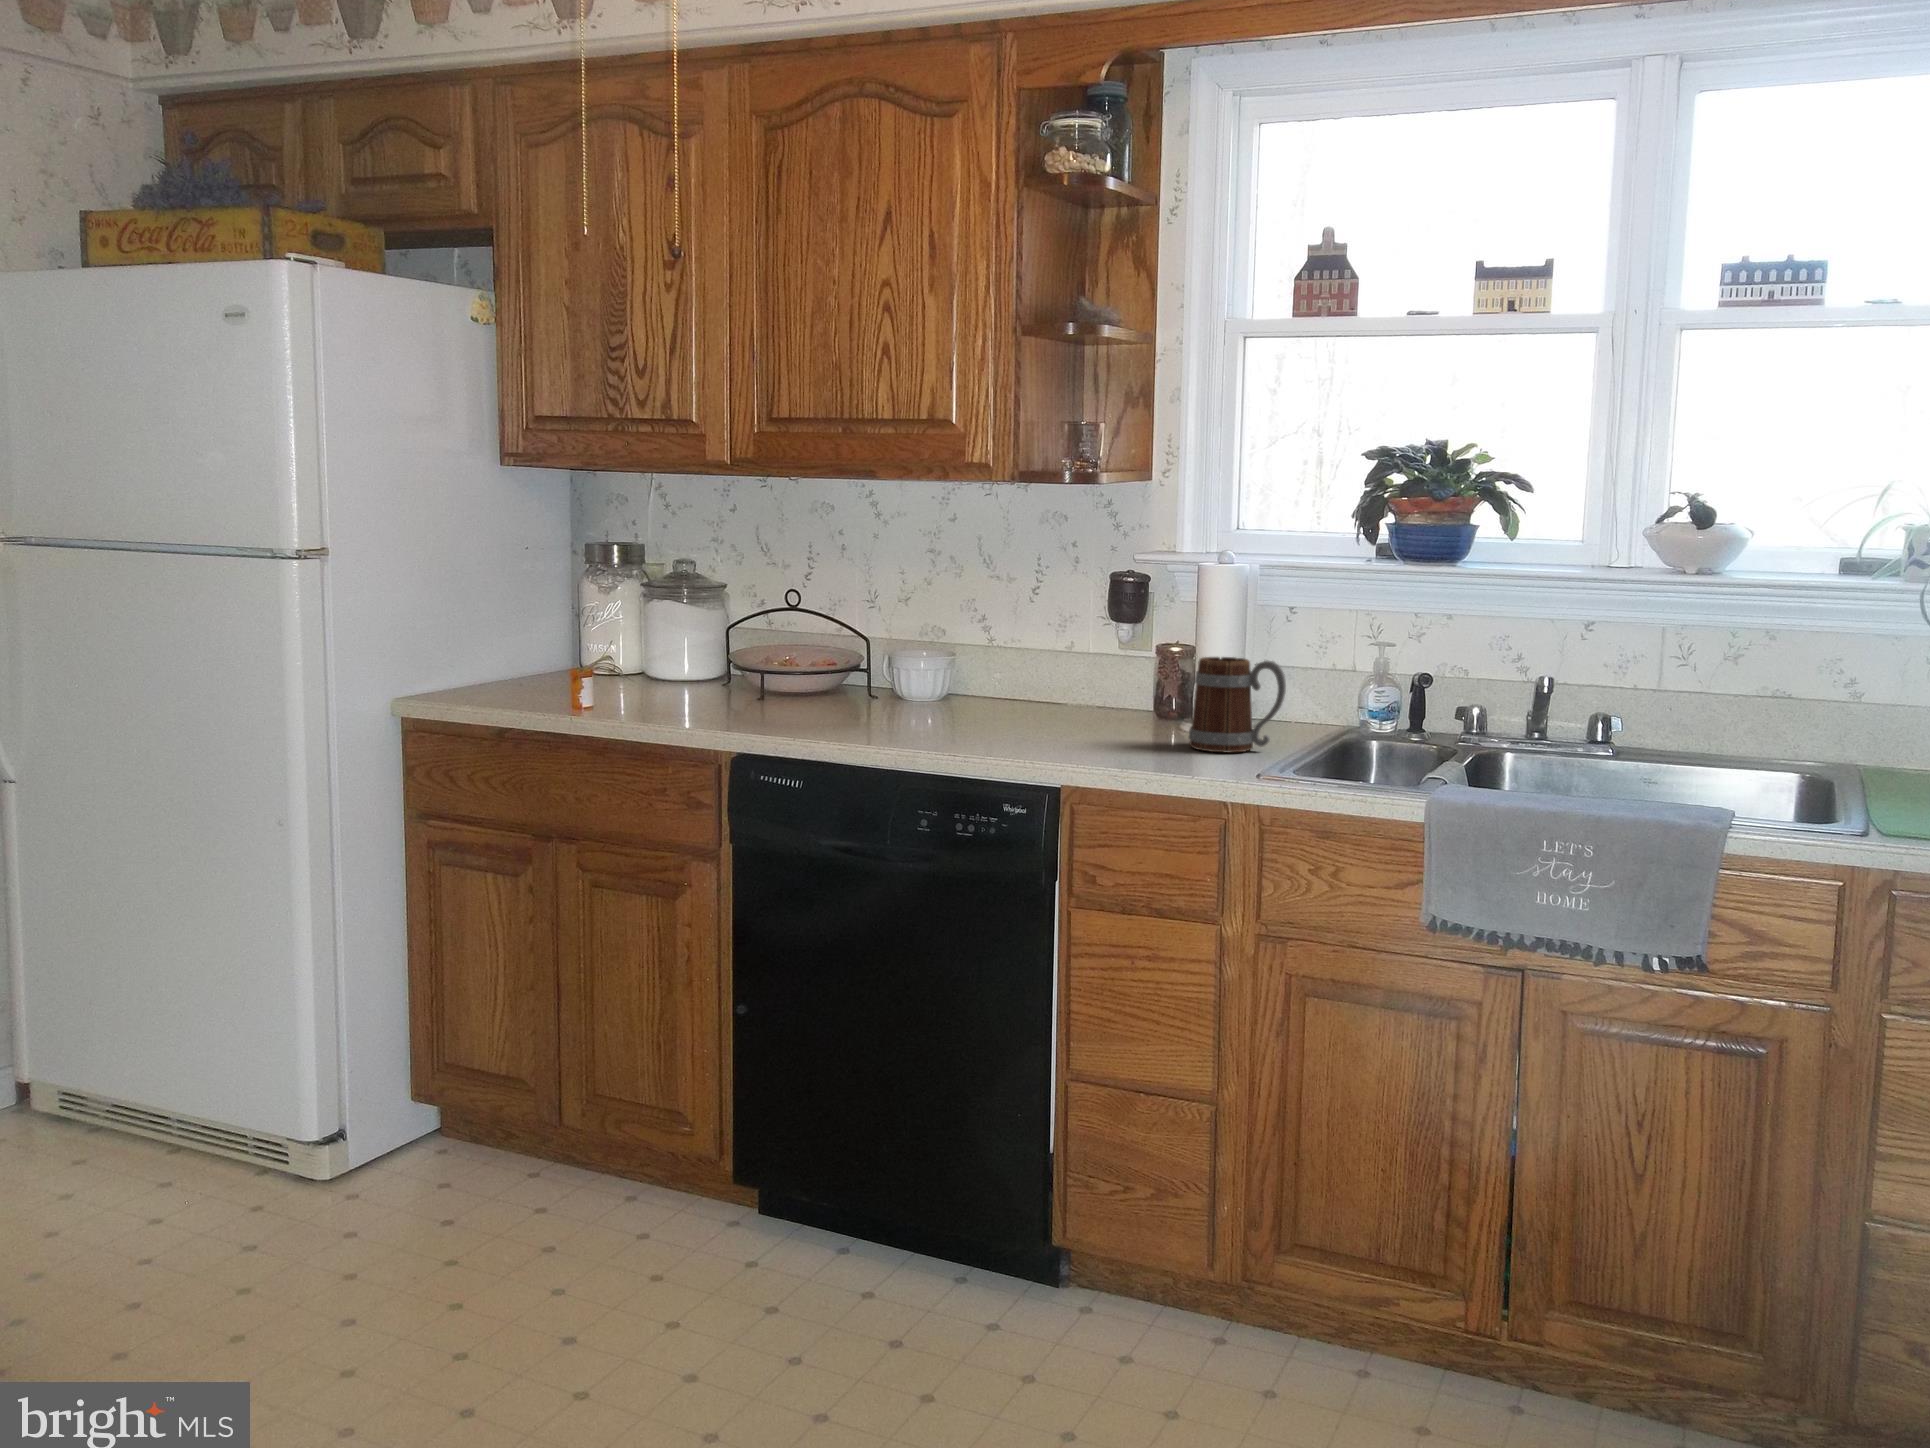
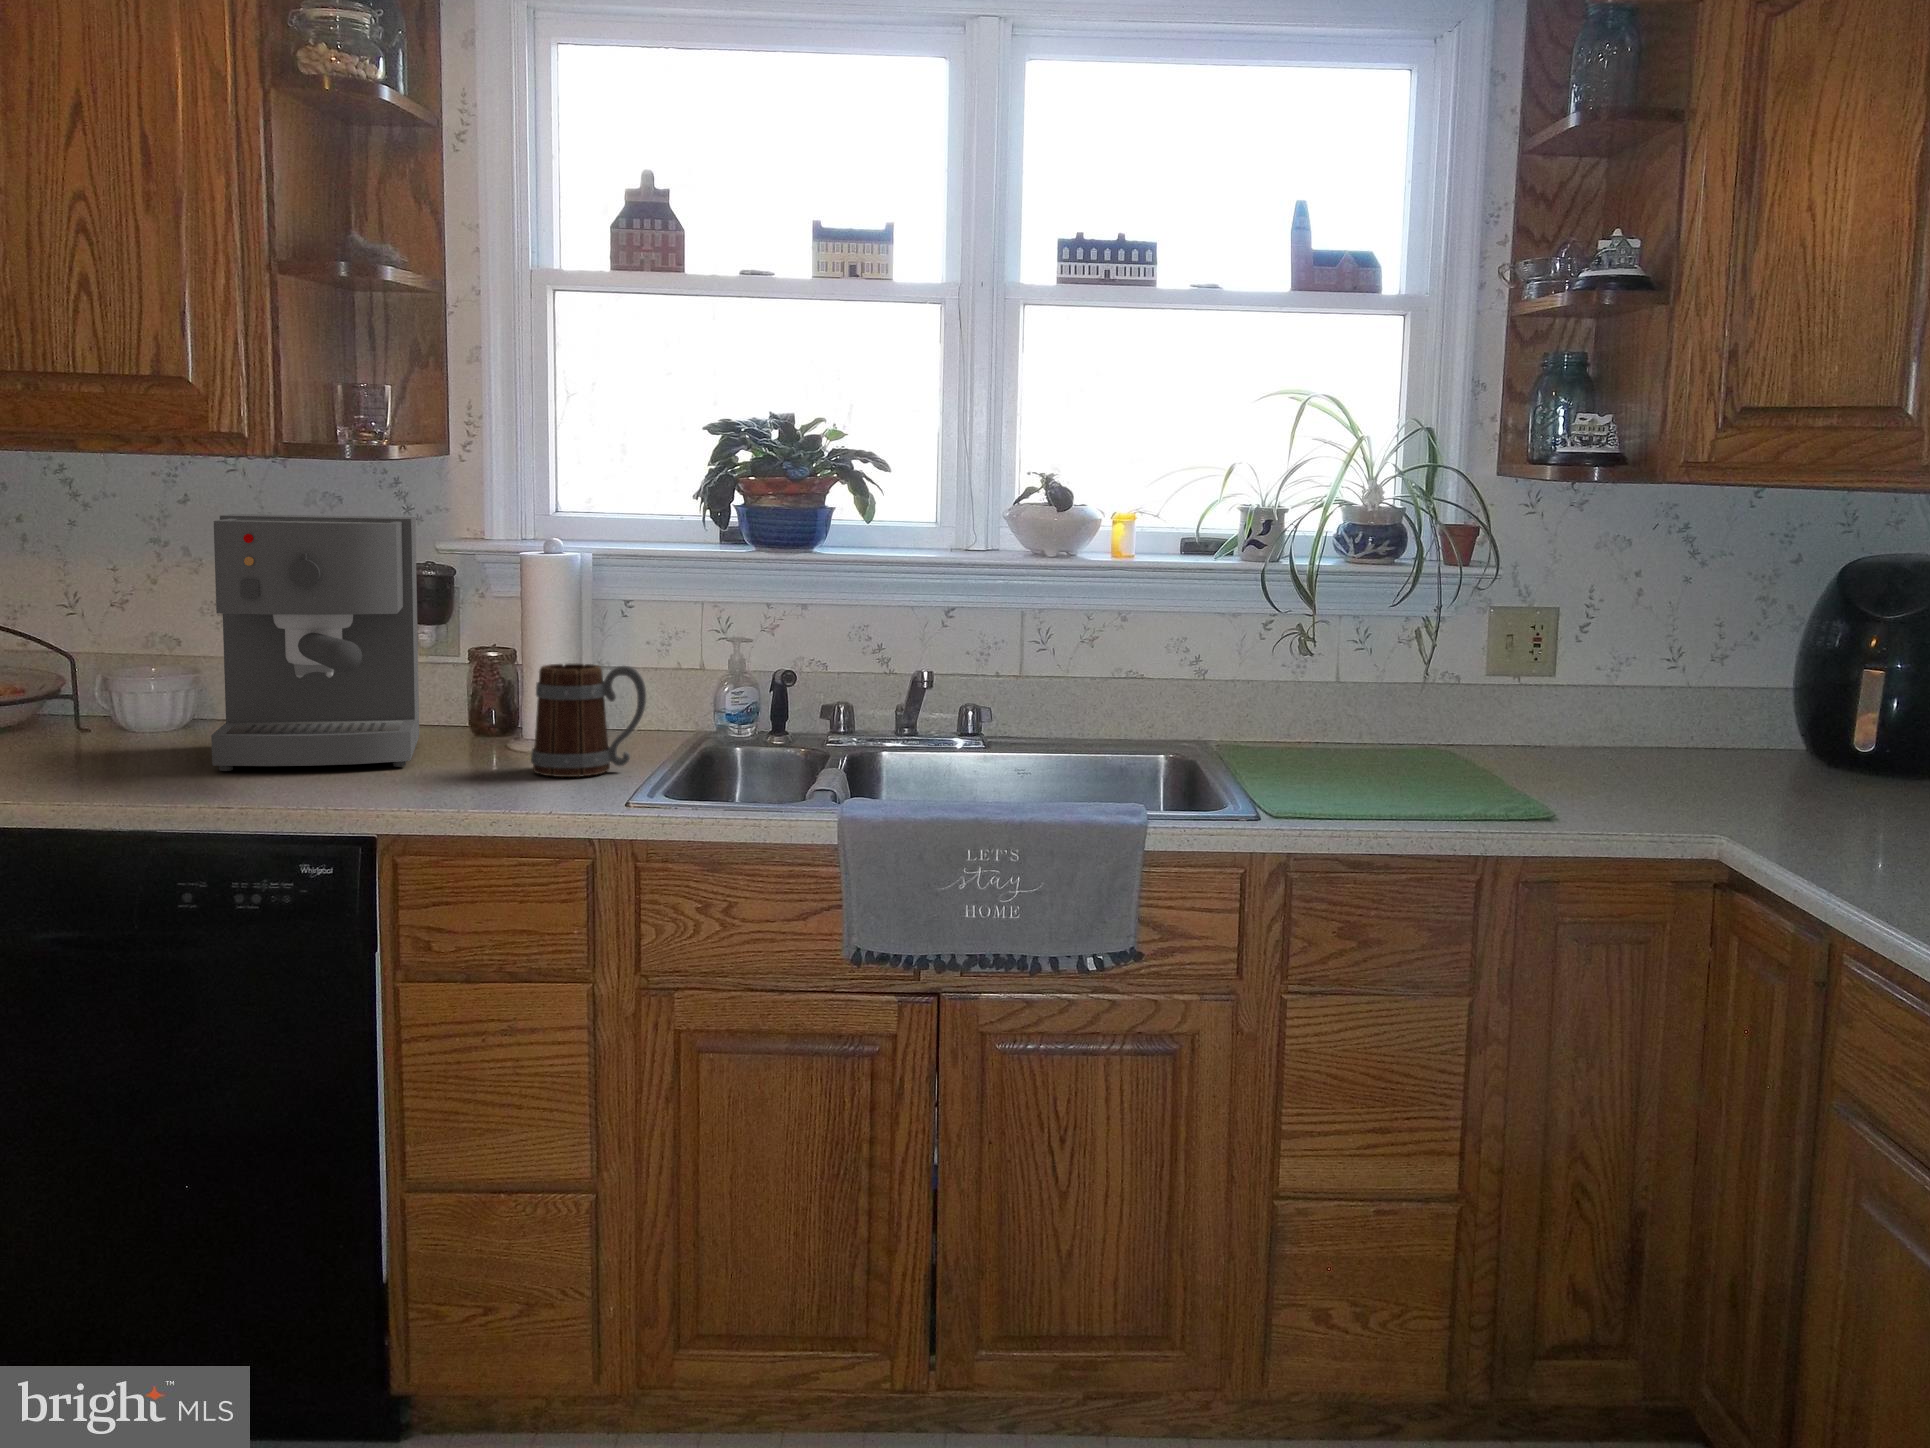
coffee maker: none [954,527,1119,734] -> present [211,514,419,771]

